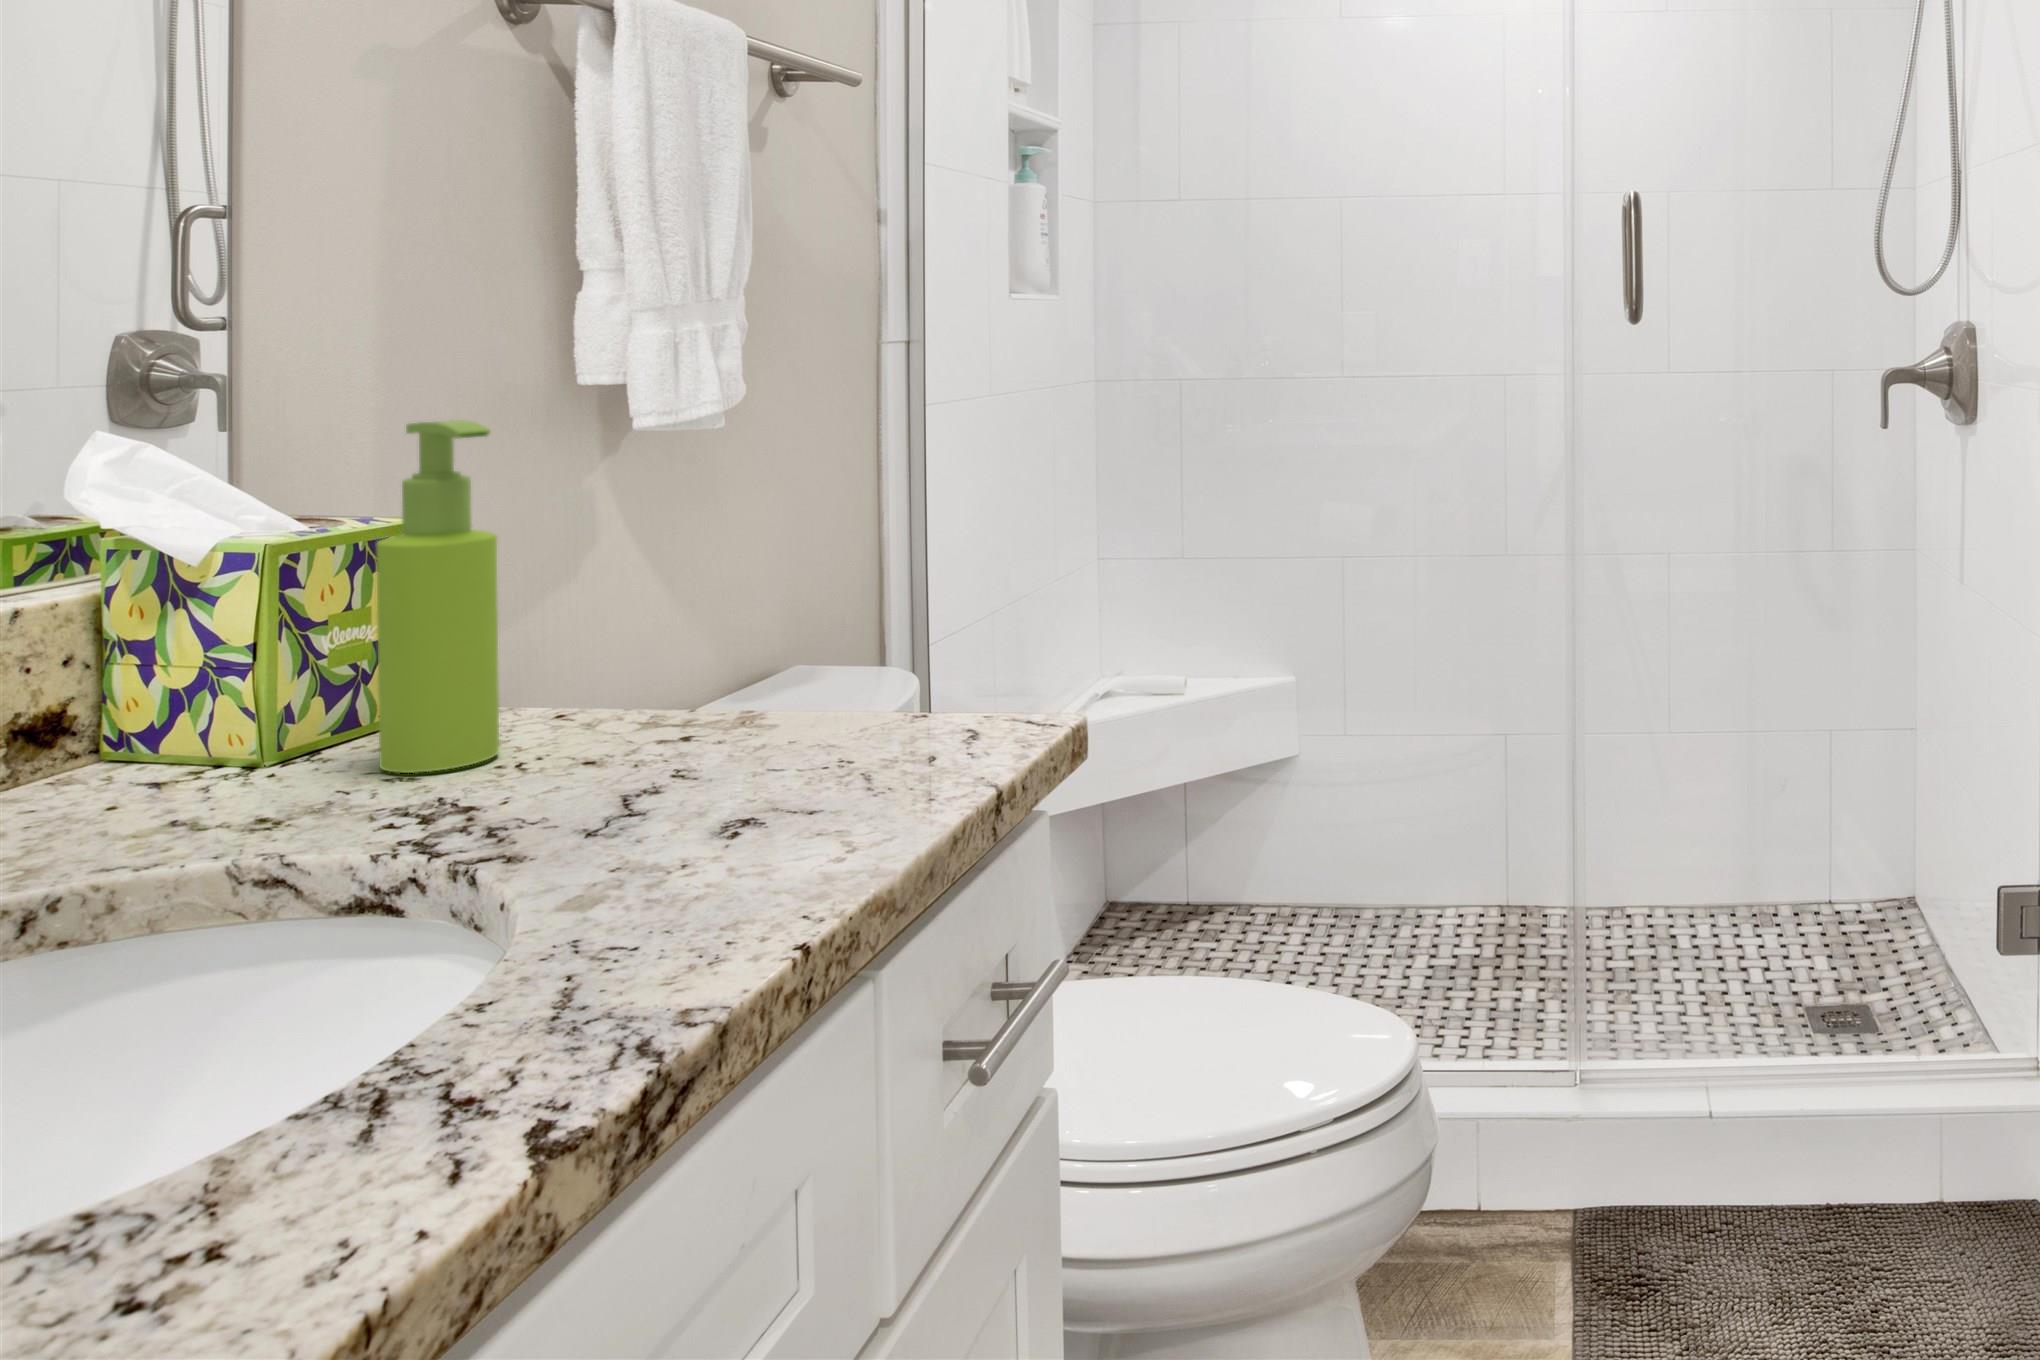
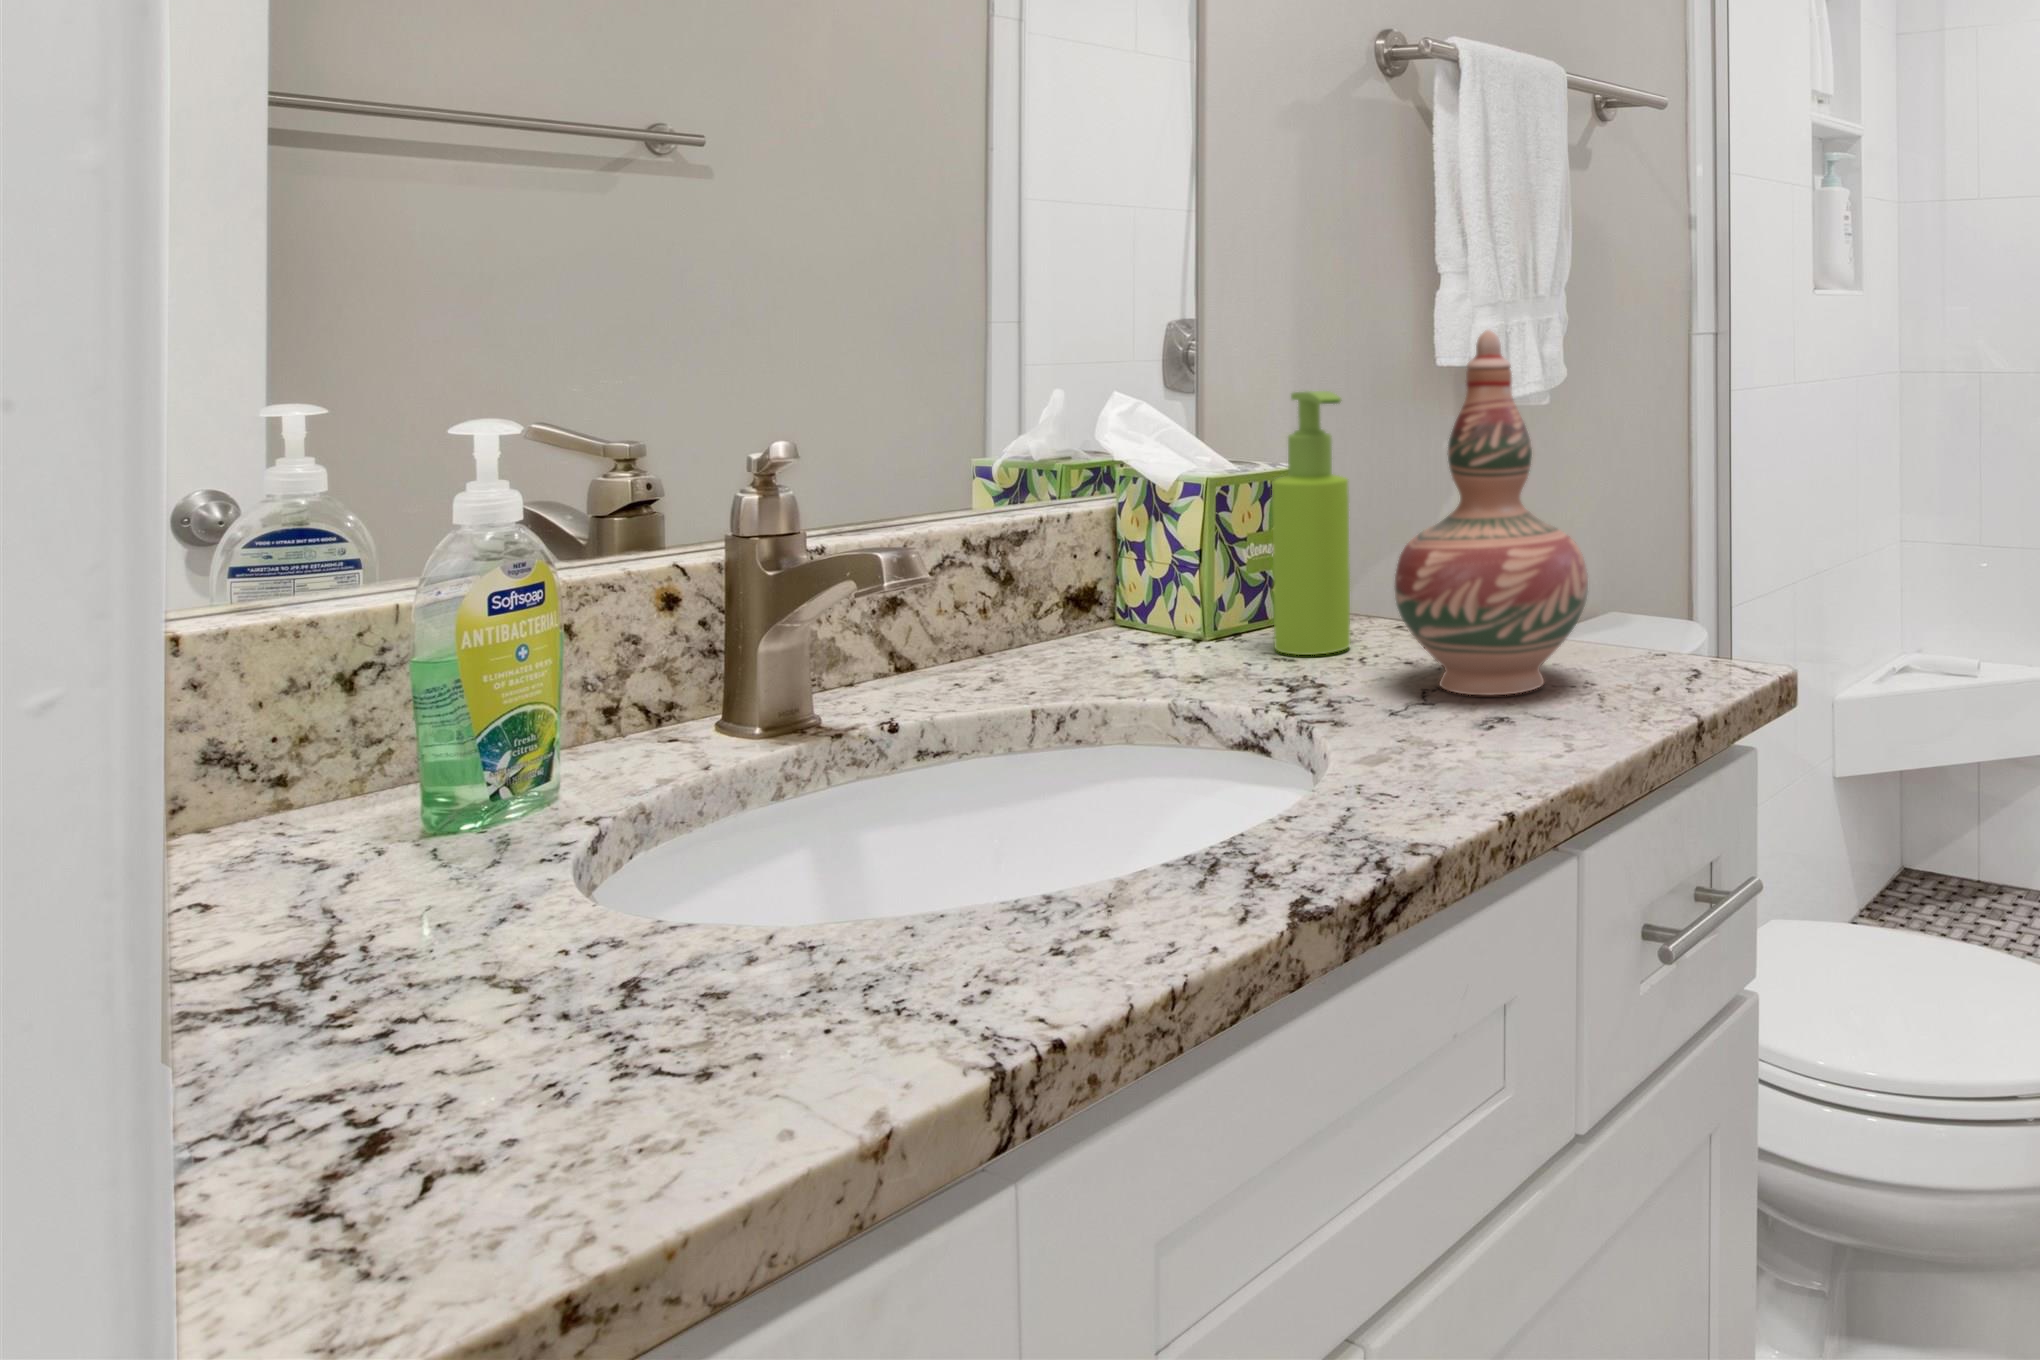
decorative vase: none [584,340,851,797] -> present [1395,330,1588,695]

